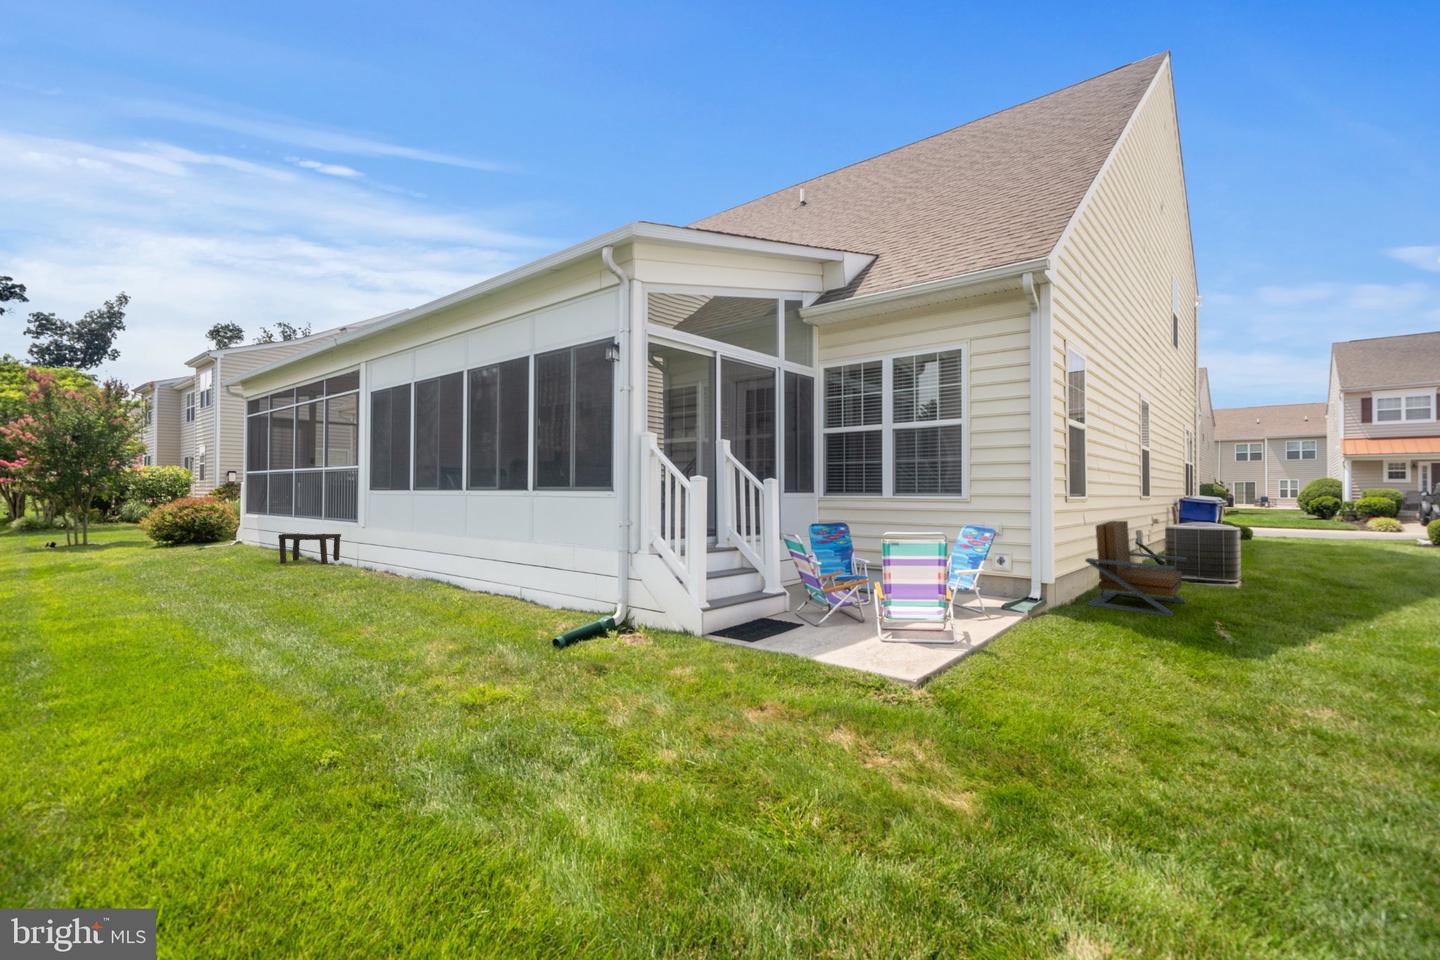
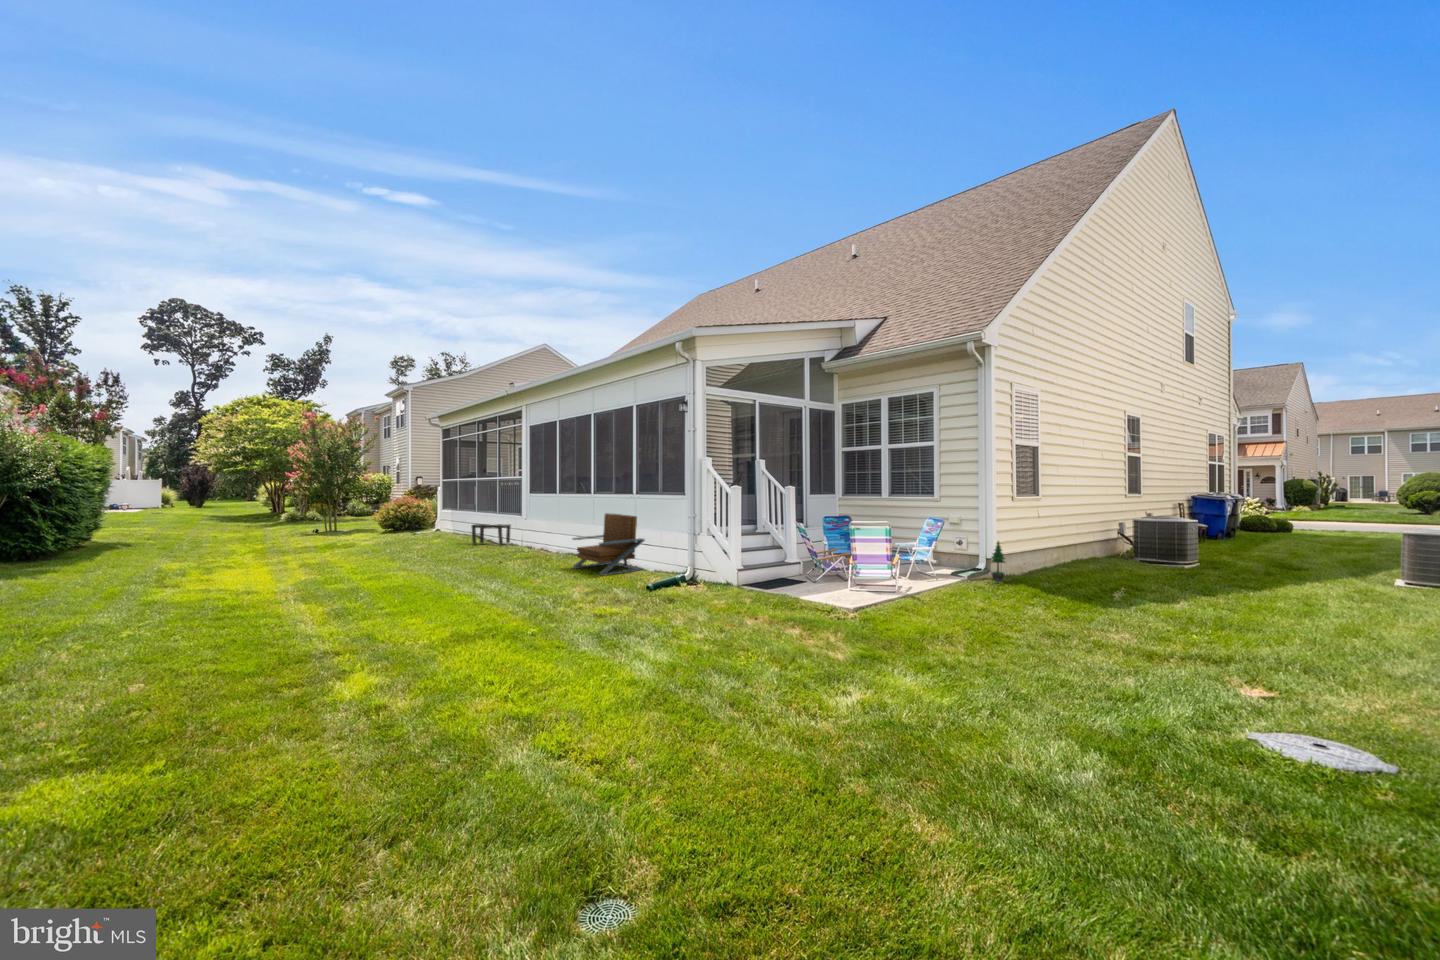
lounge chair: present [1085,521,1186,616] -> present [573,513,645,575]
potted tree: none [1050,557,1074,617] -> present [991,542,1005,582]

